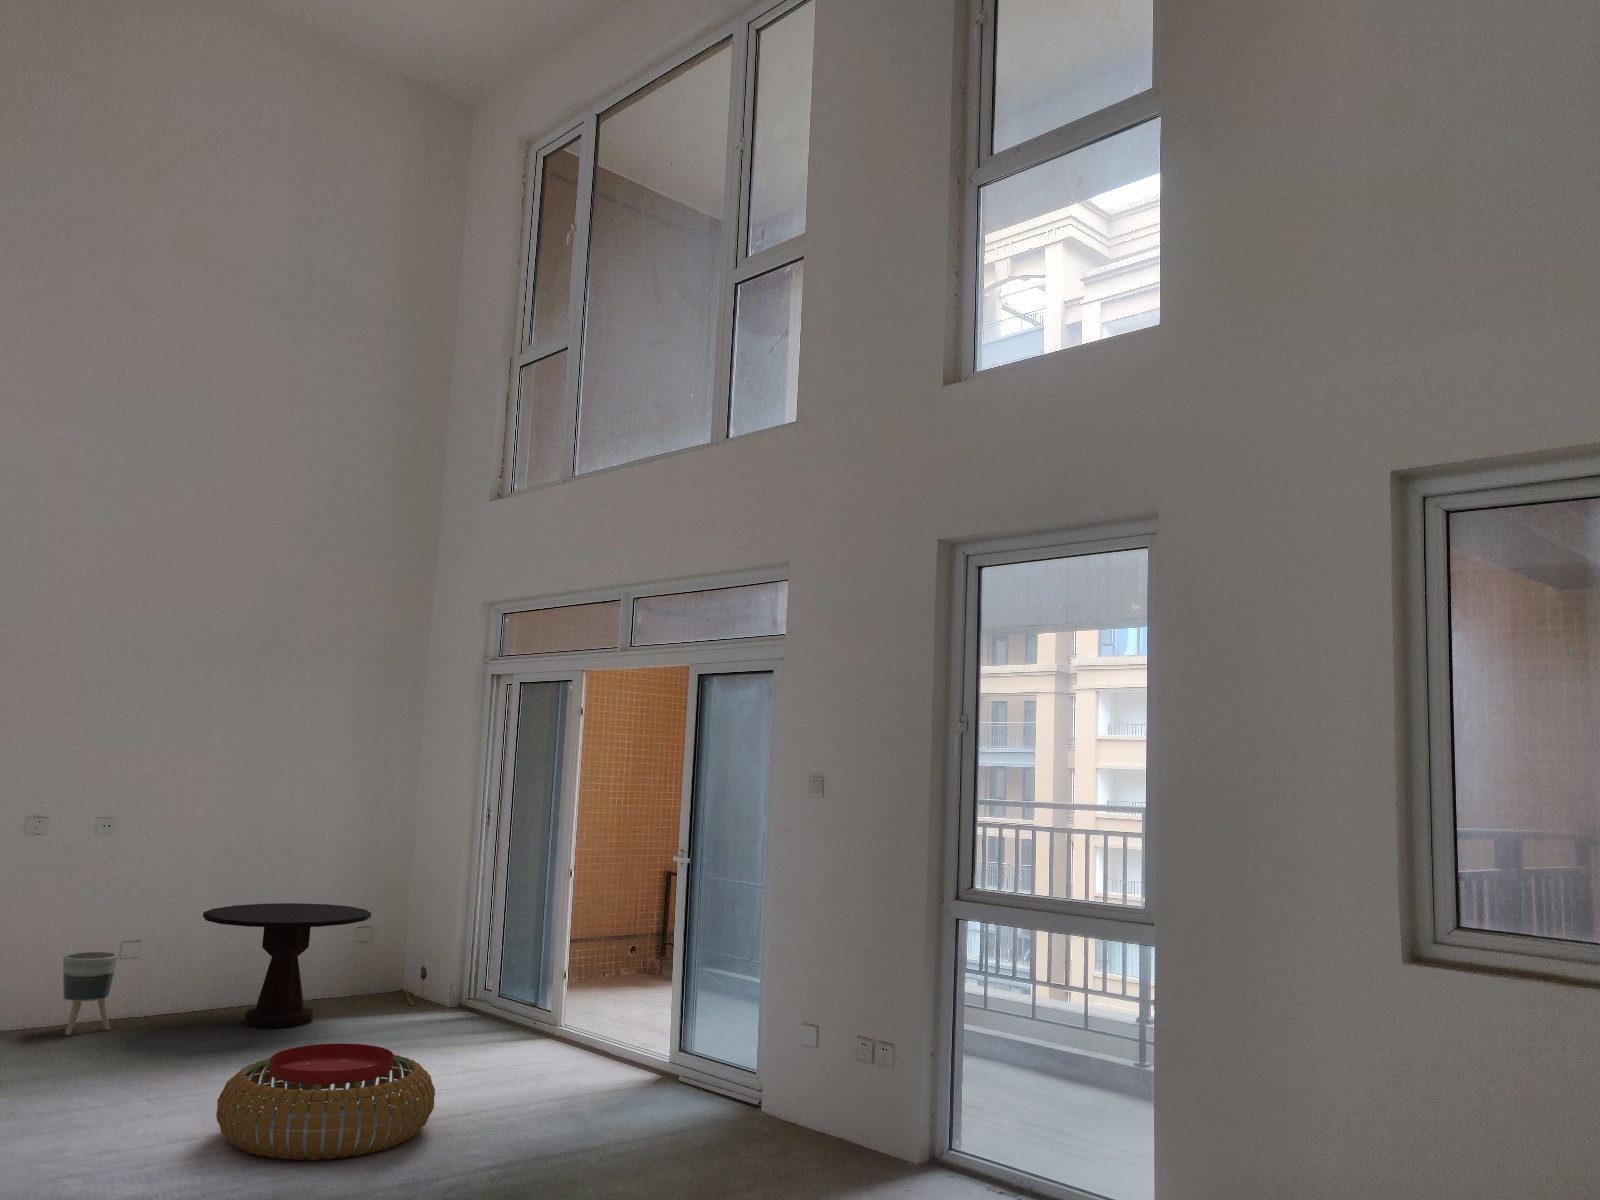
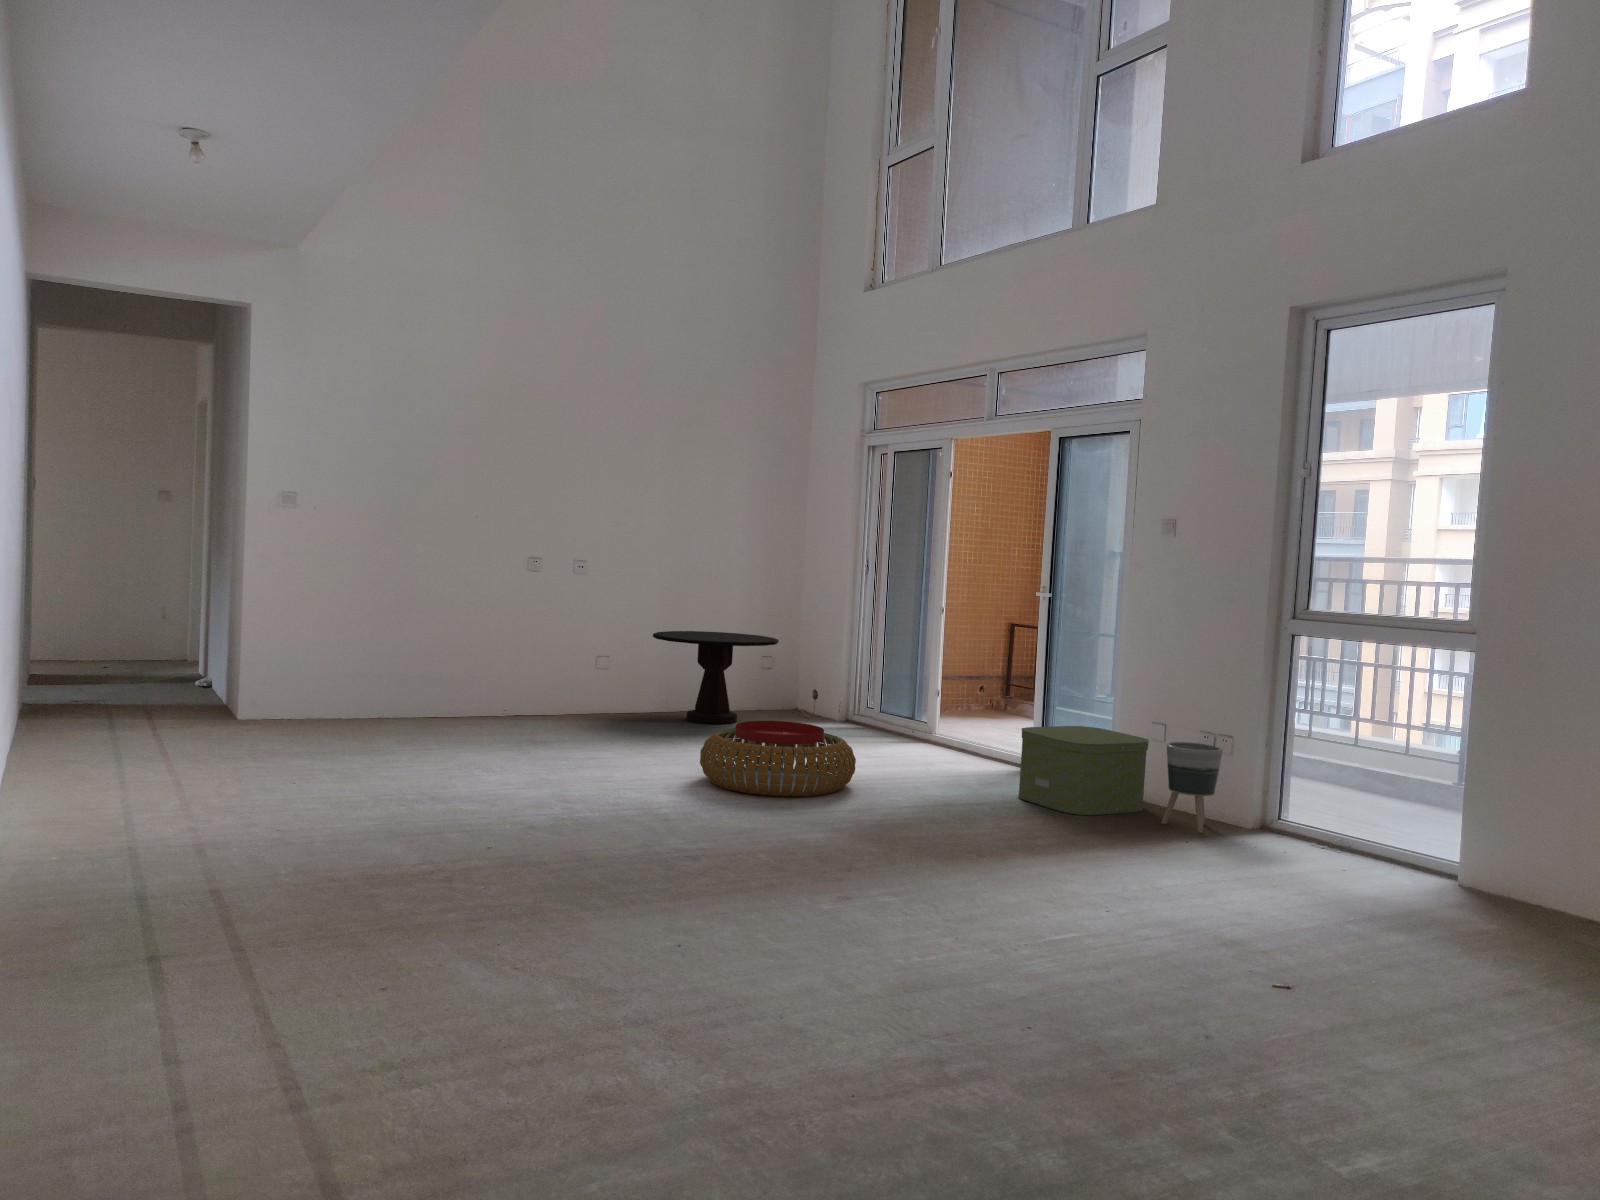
planter: present [63,952,118,1035] -> present [1162,742,1223,833]
storage box: none [644,1027,800,1154] -> present [1018,726,1149,815]

